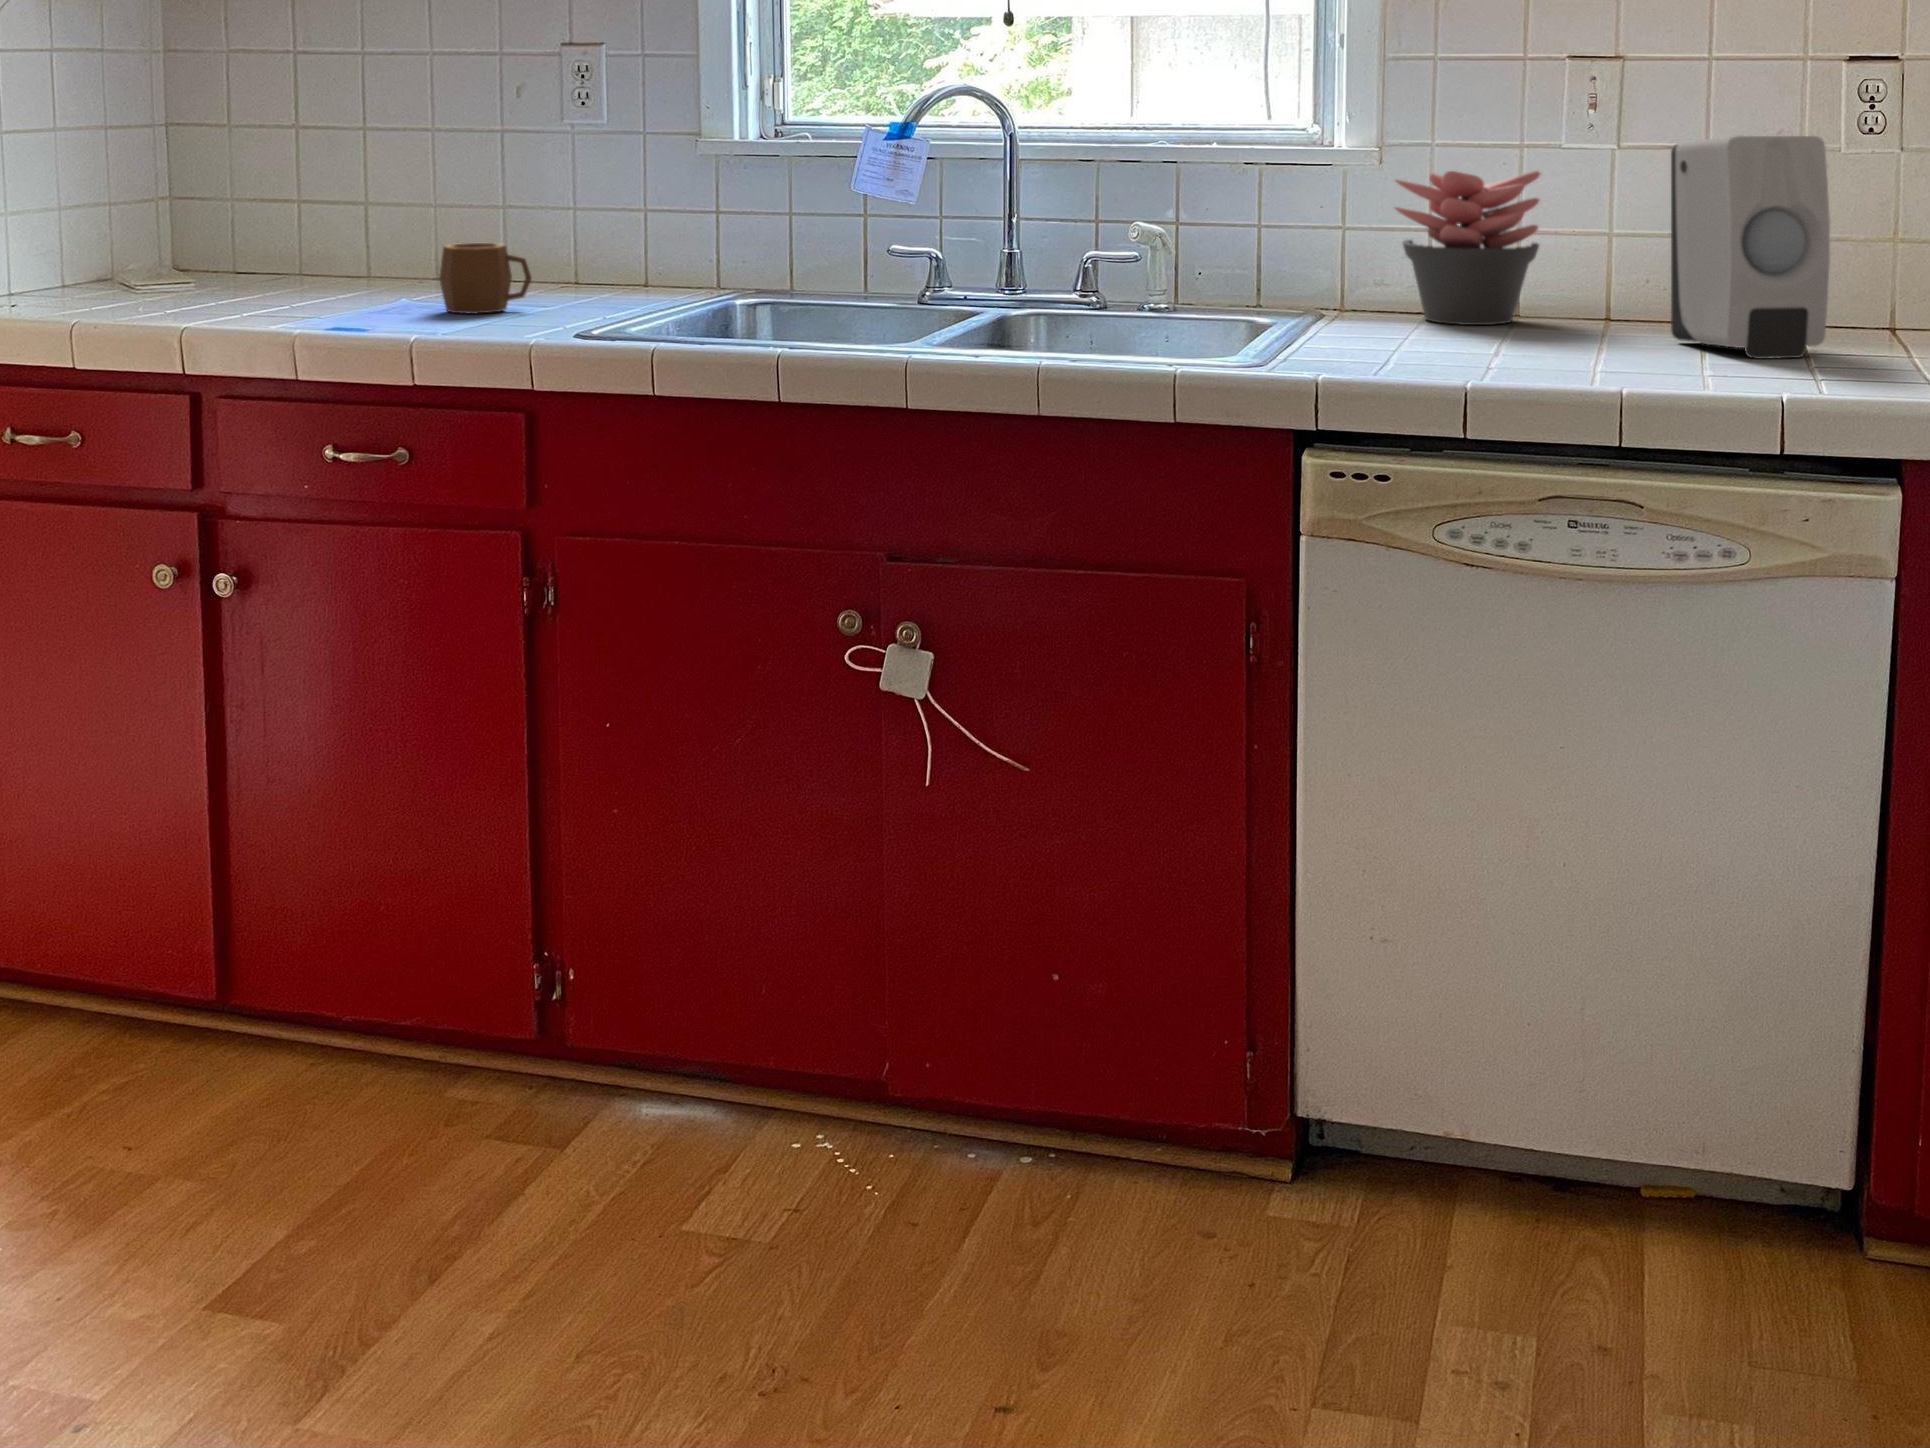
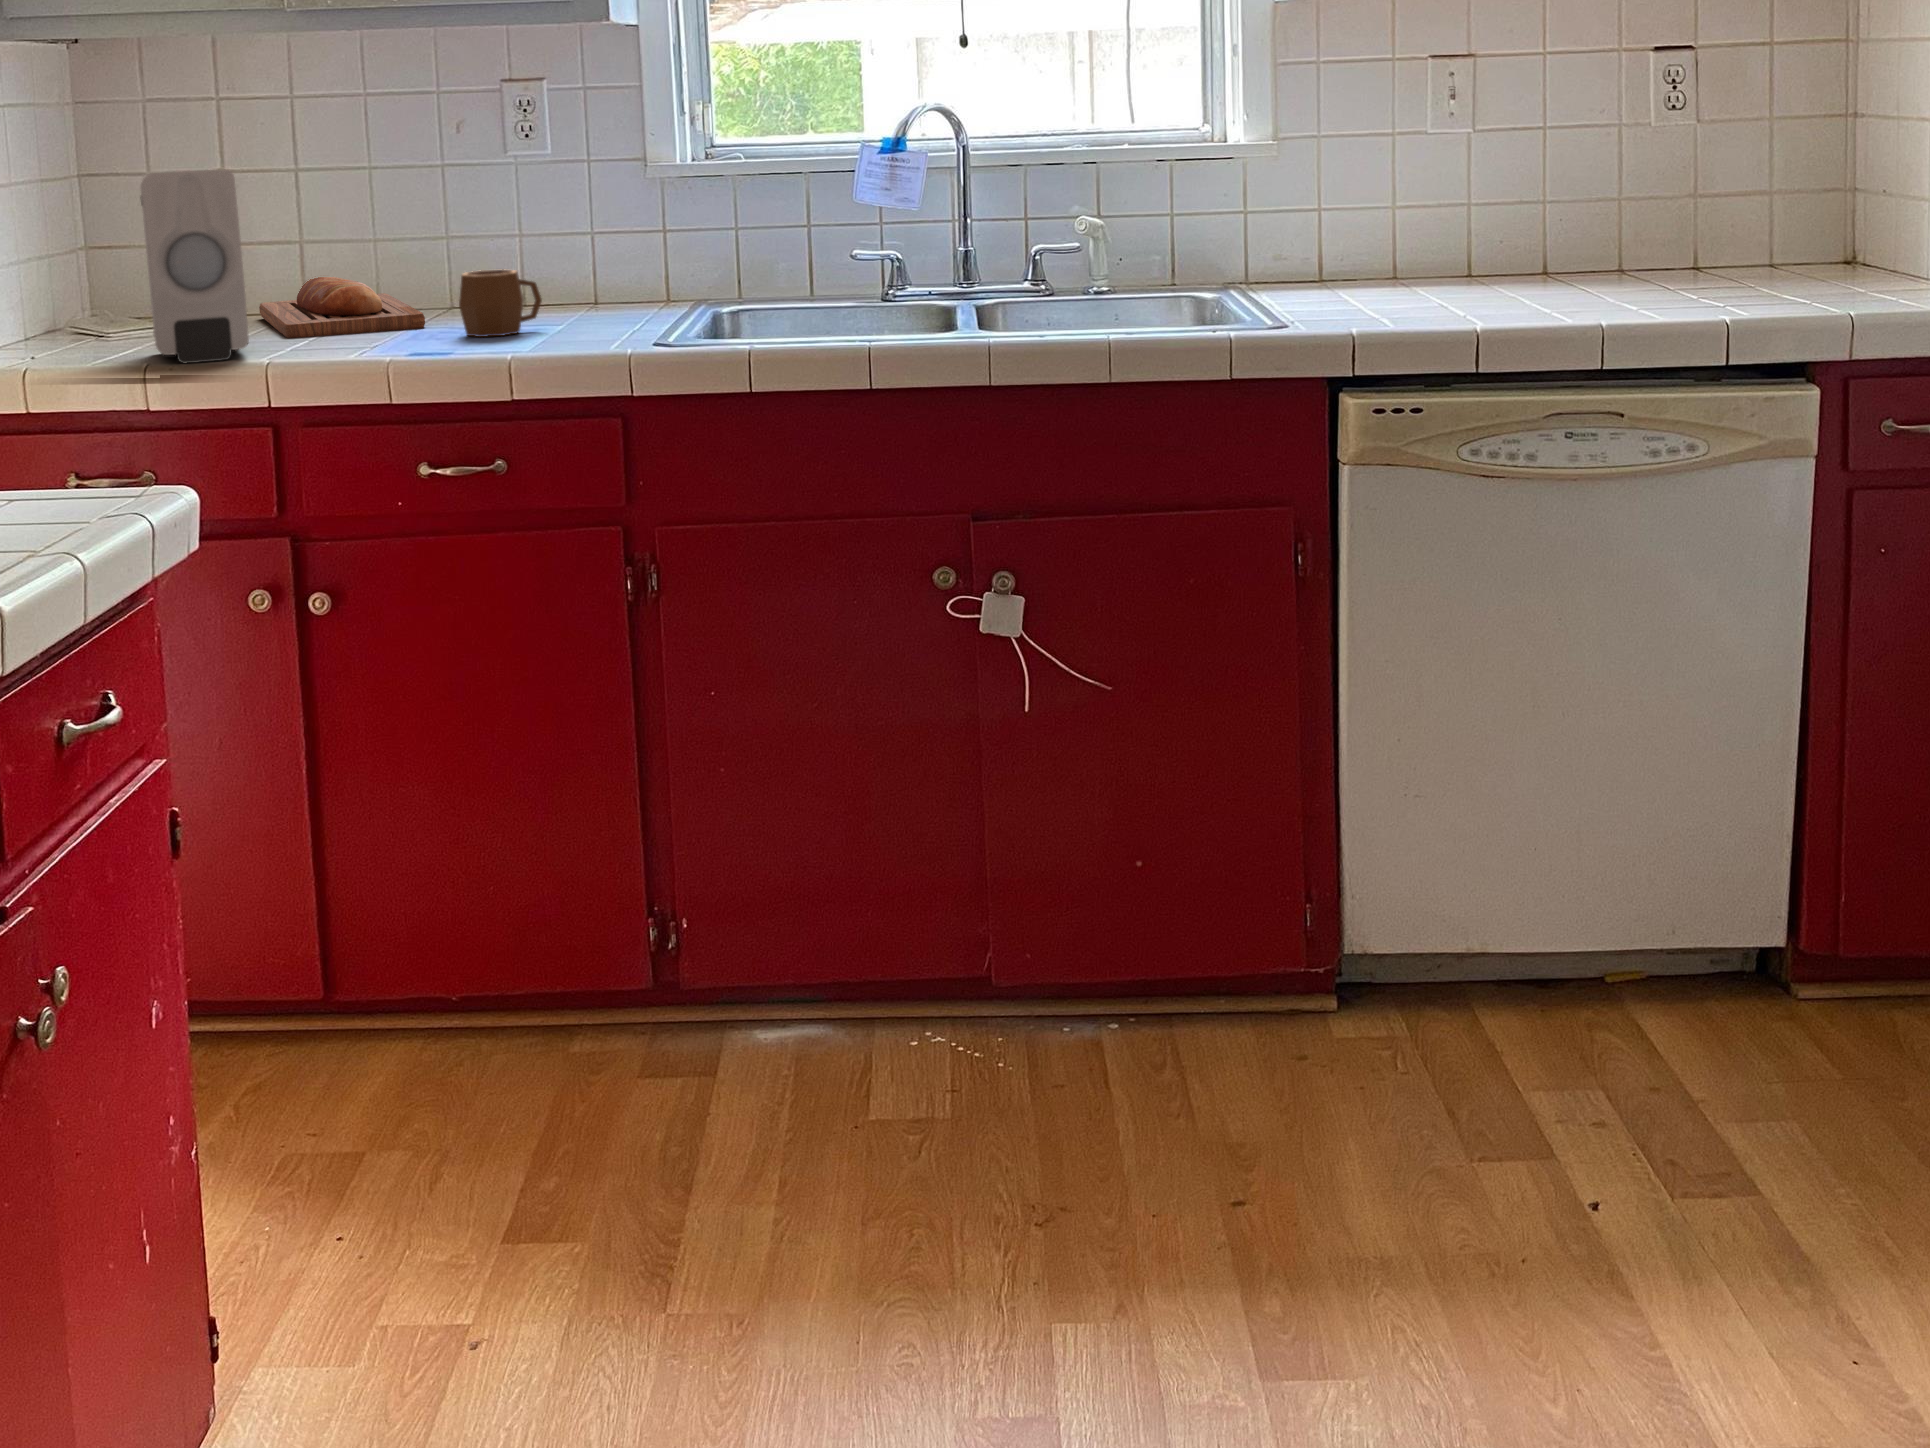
soap dispenser: present [1671,136,1830,359] -> present [140,170,249,363]
succulent plant: present [1395,171,1540,325] -> none [1293,150,1416,287]
bread loaf: none [291,238,457,302] -> present [259,277,425,338]

